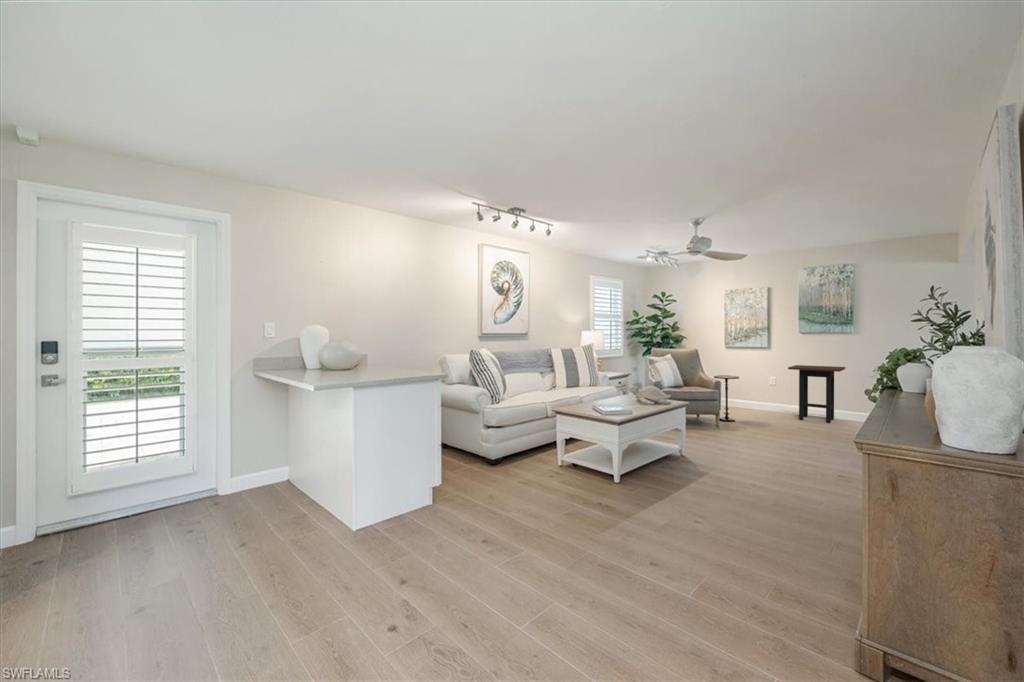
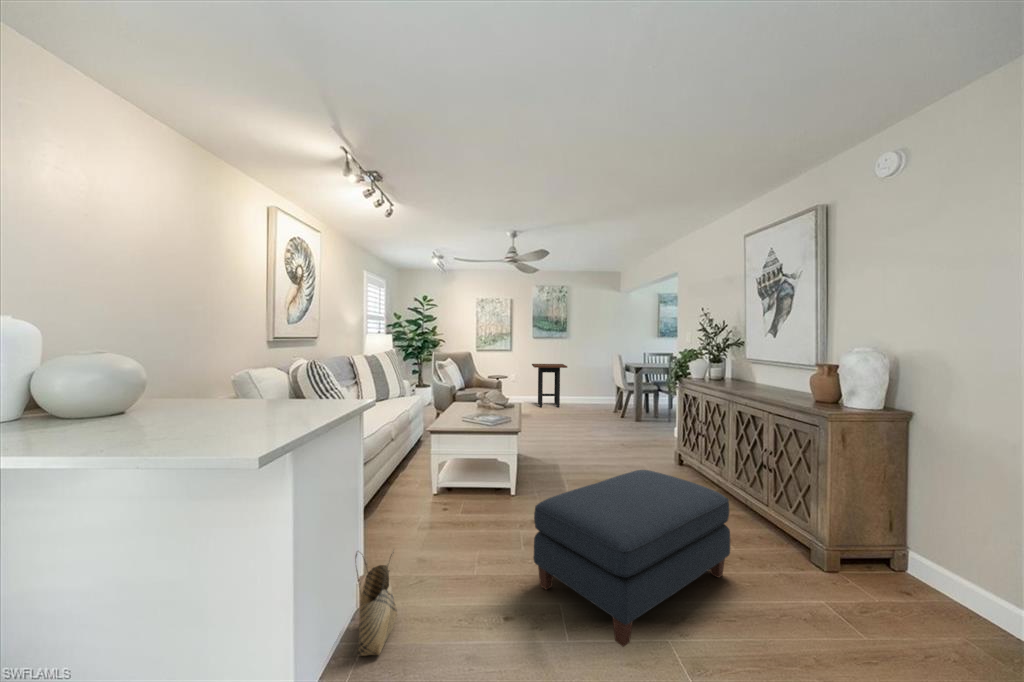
woven basket: none [397,463,435,525] -> present [355,551,397,656]
ottoman: none [513,465,714,603] -> present [534,470,730,647]

